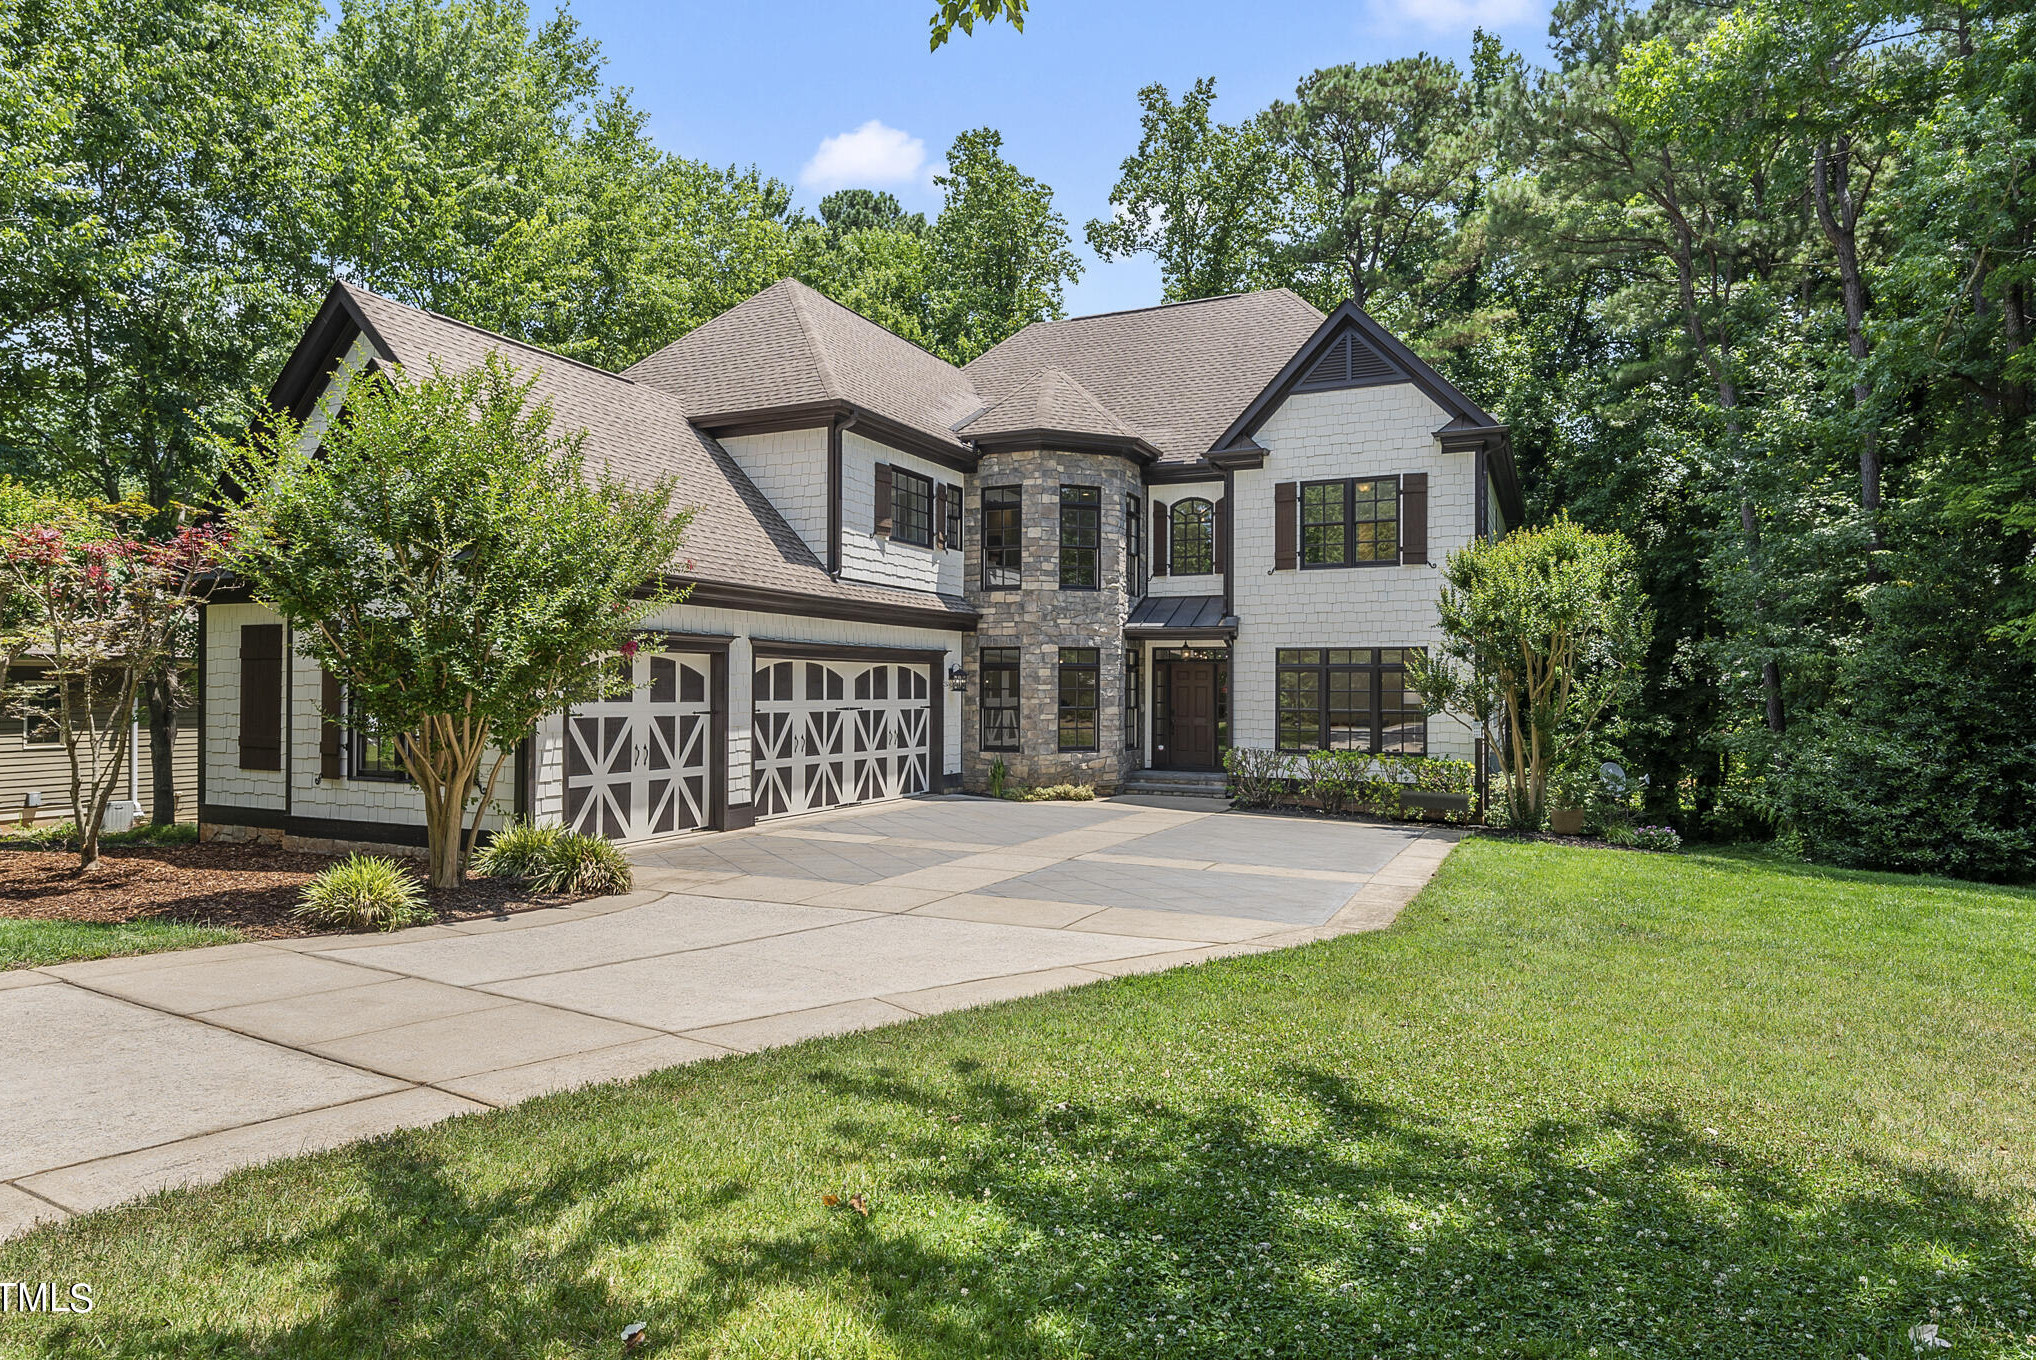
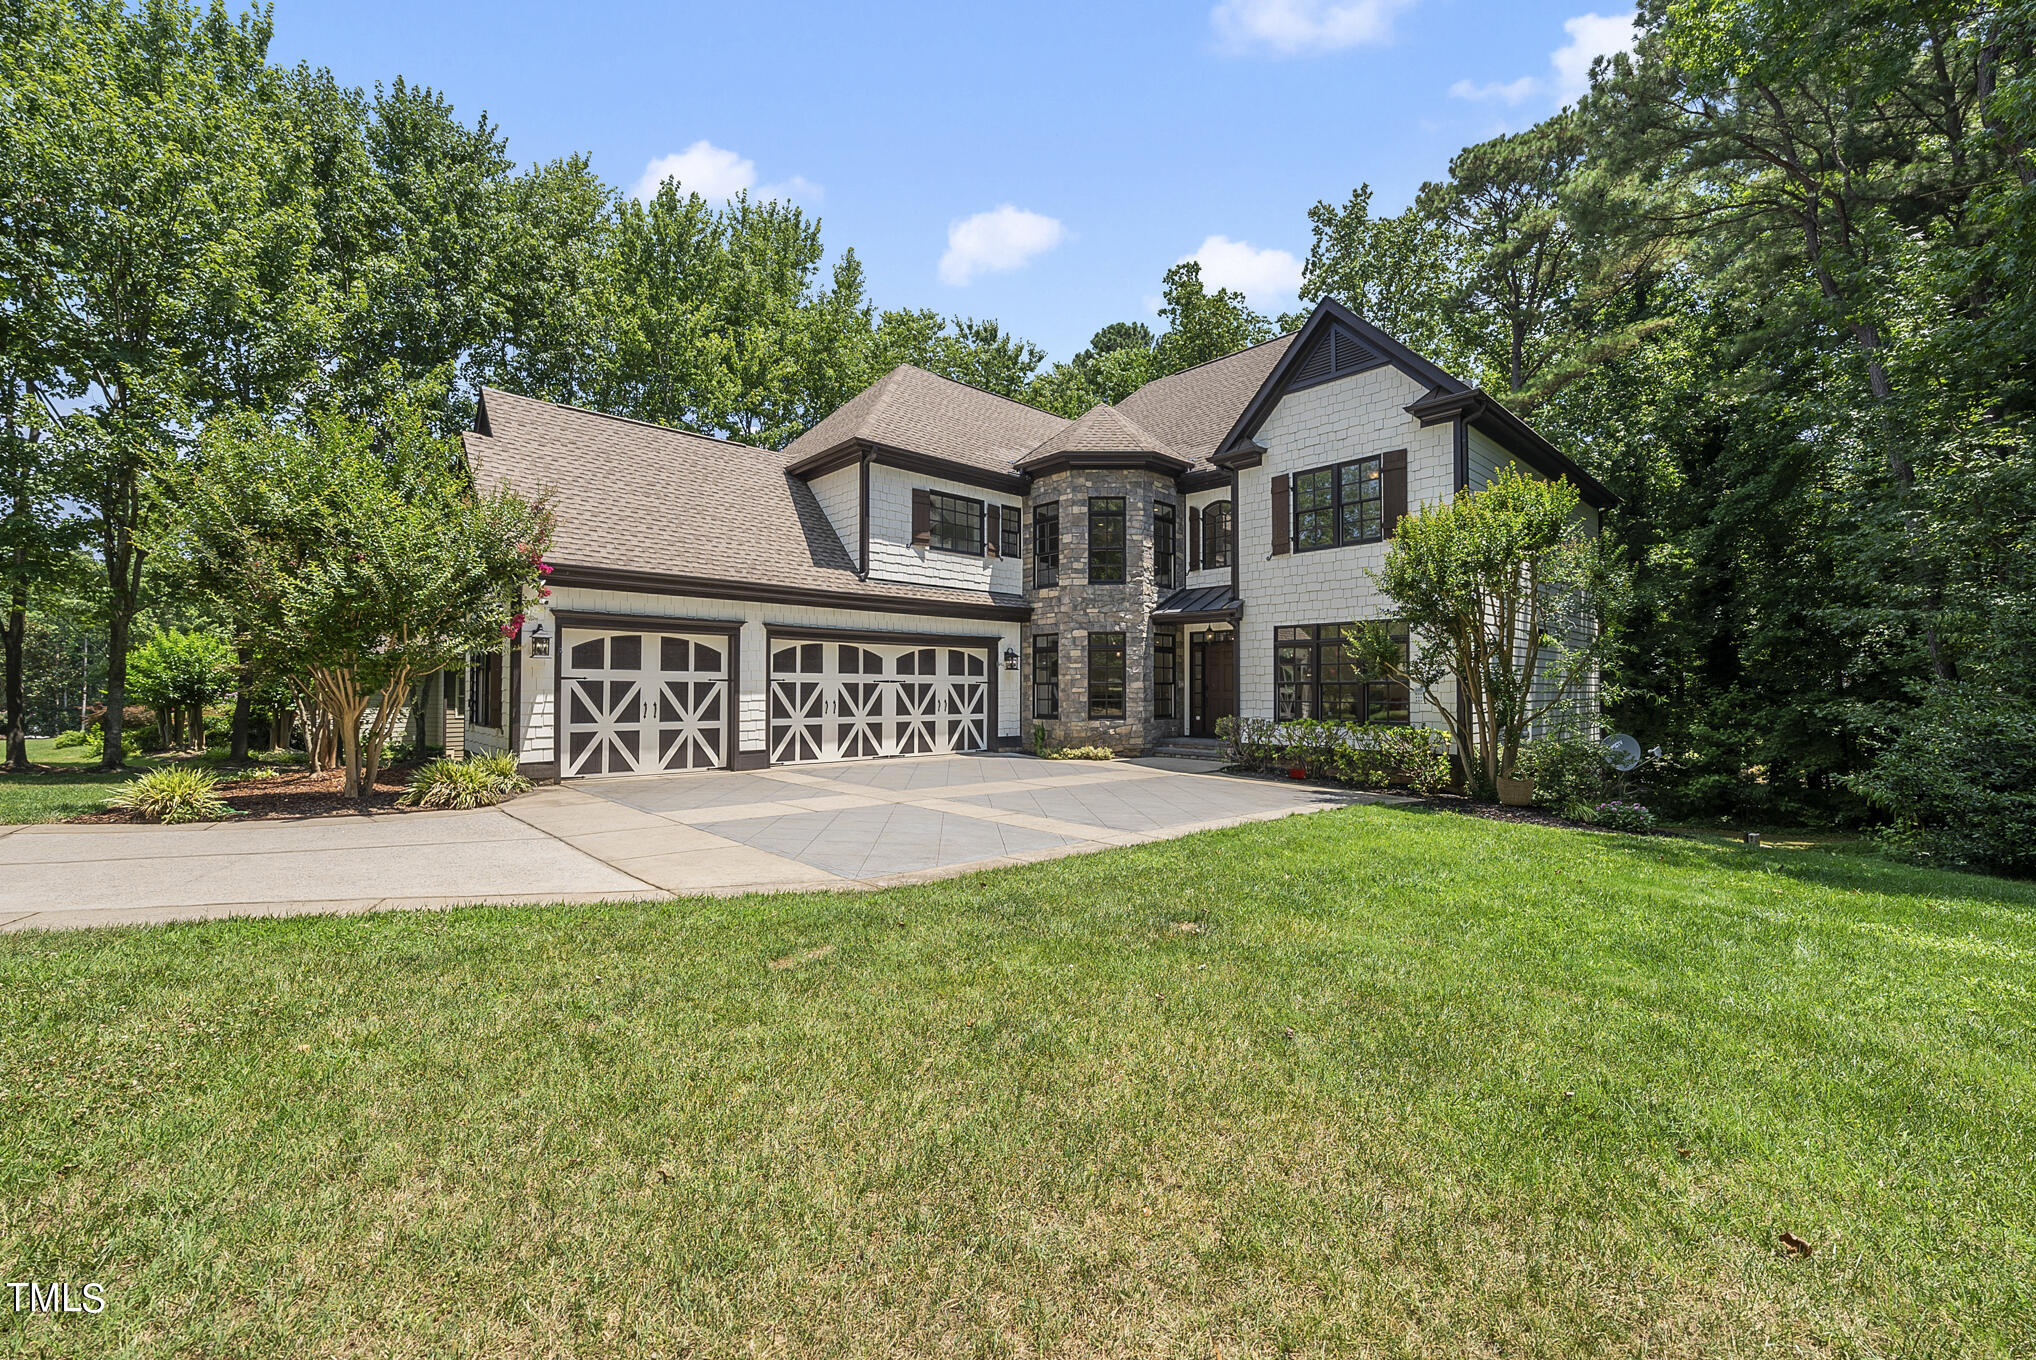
decorative plant: none [1322,777,1352,814] -> present [1290,750,1309,778]
bench: present [1400,790,1470,825] -> none [1347,756,1424,793]

